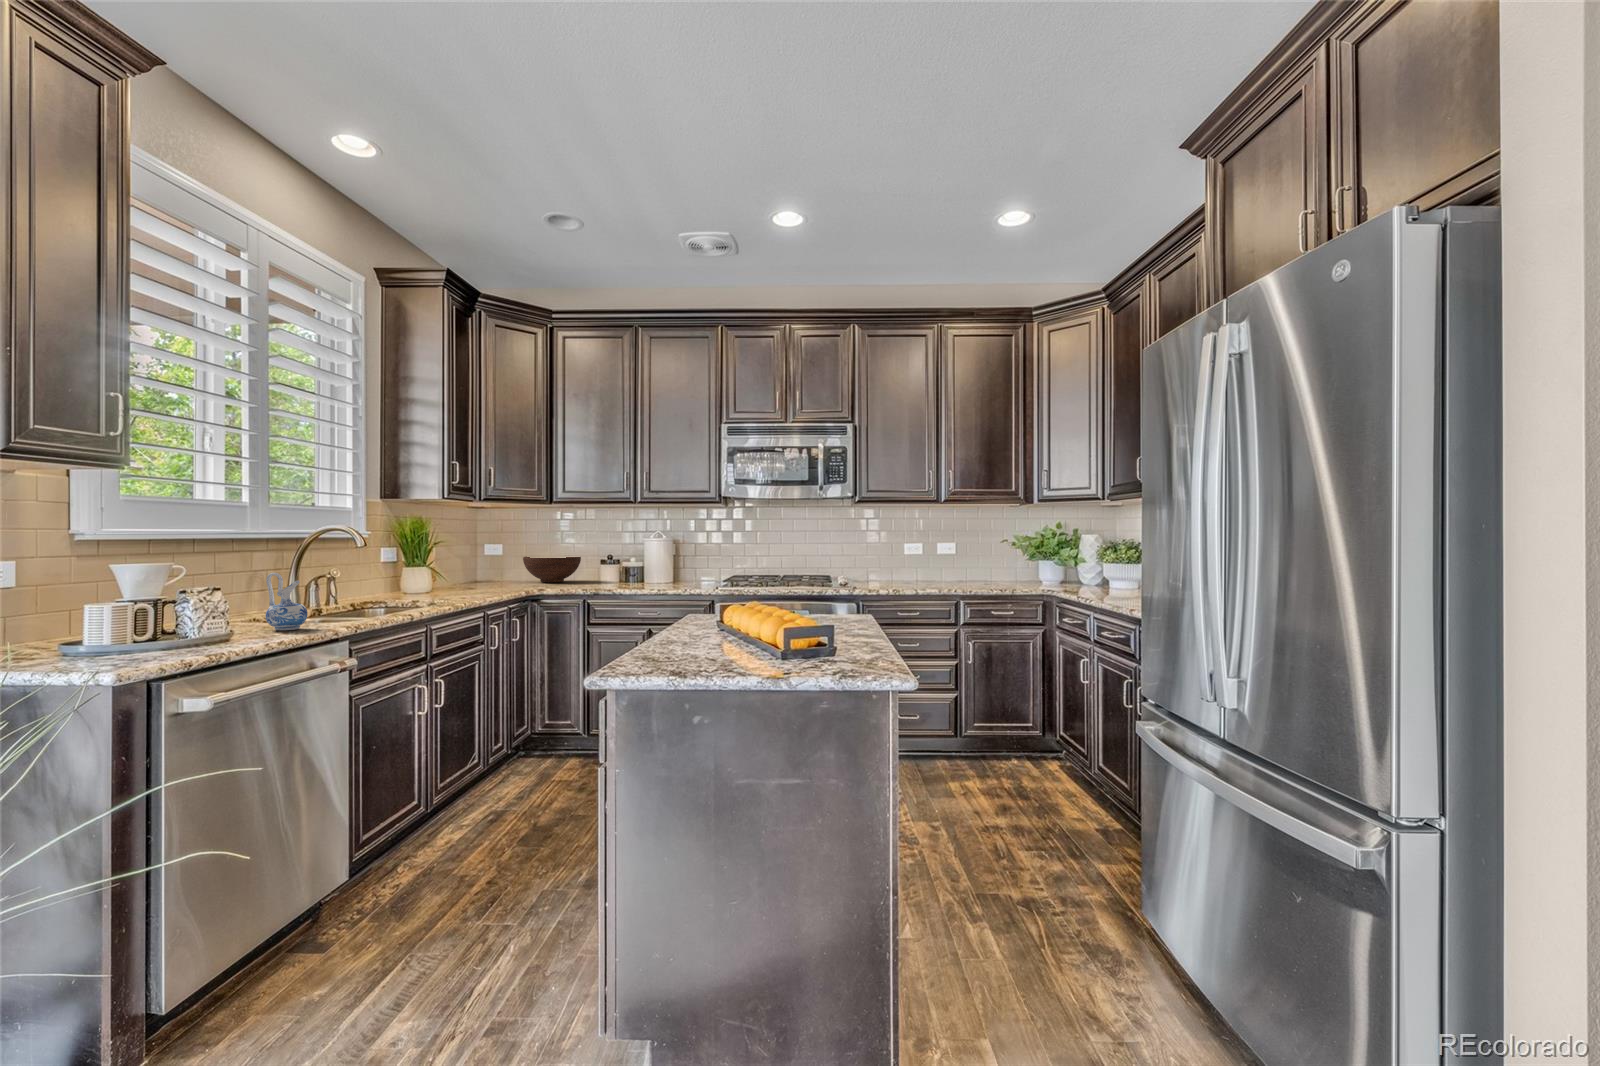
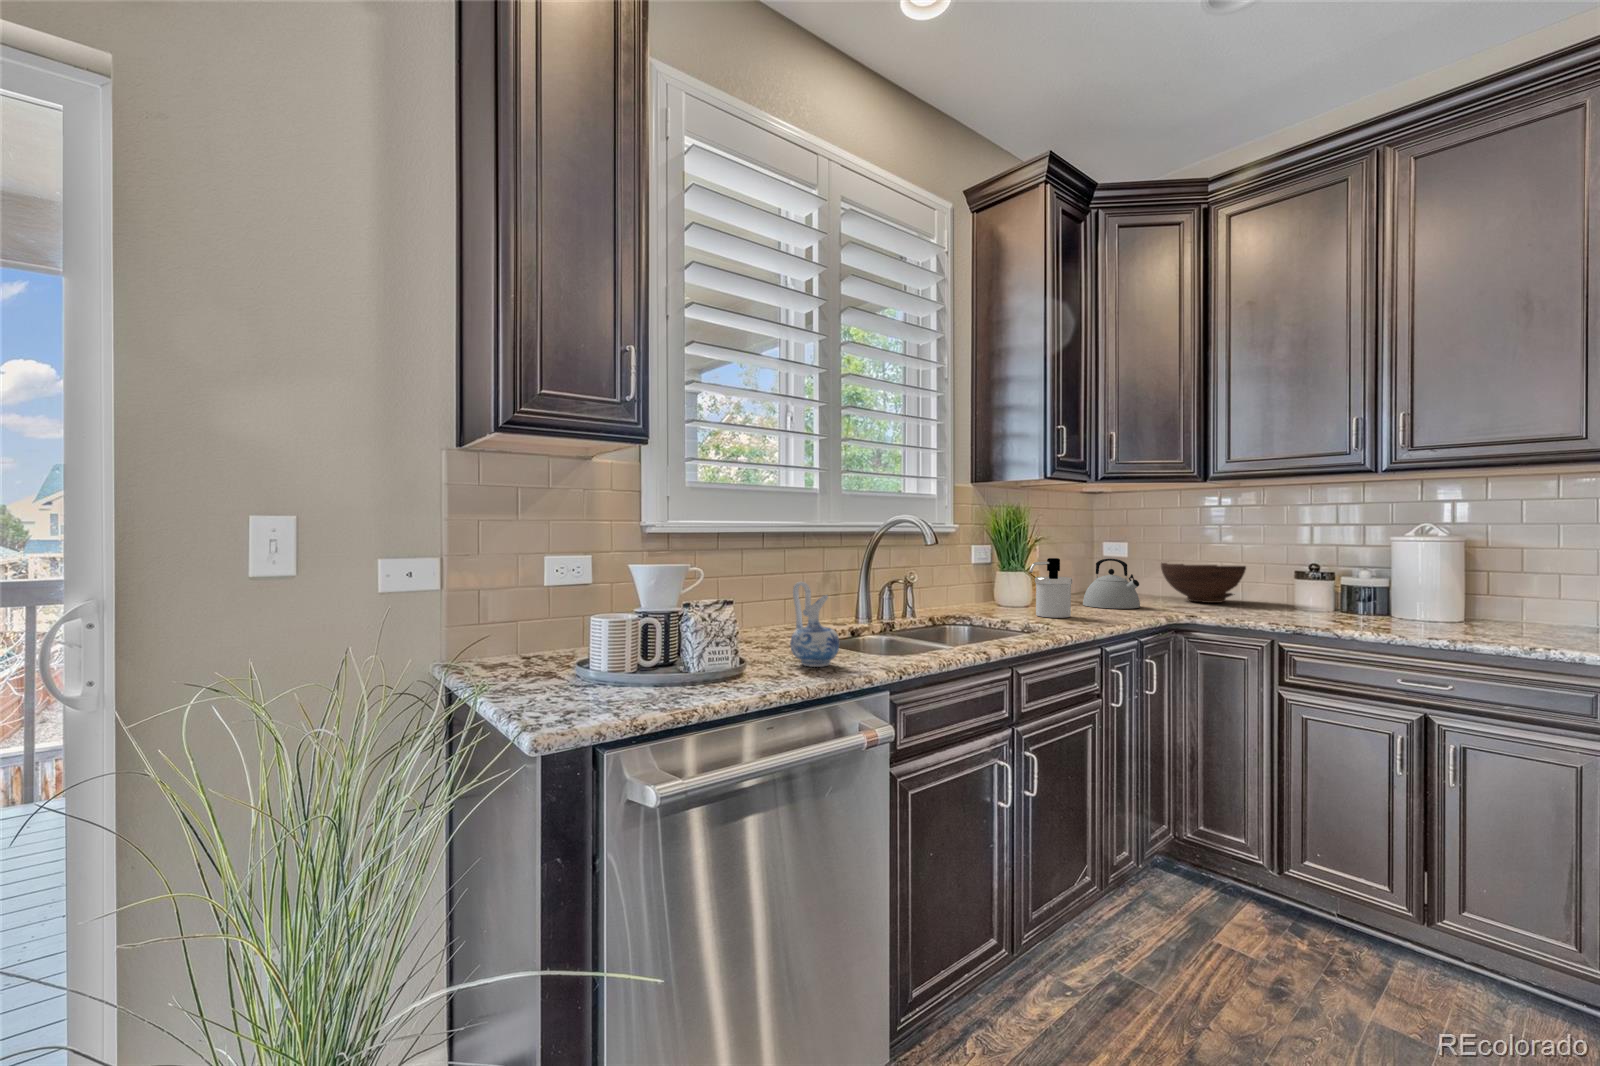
soap dispenser: none [432,555,463,596] -> present [1029,558,1072,618]
kettle: none [469,555,509,589] -> present [1083,559,1140,609]

